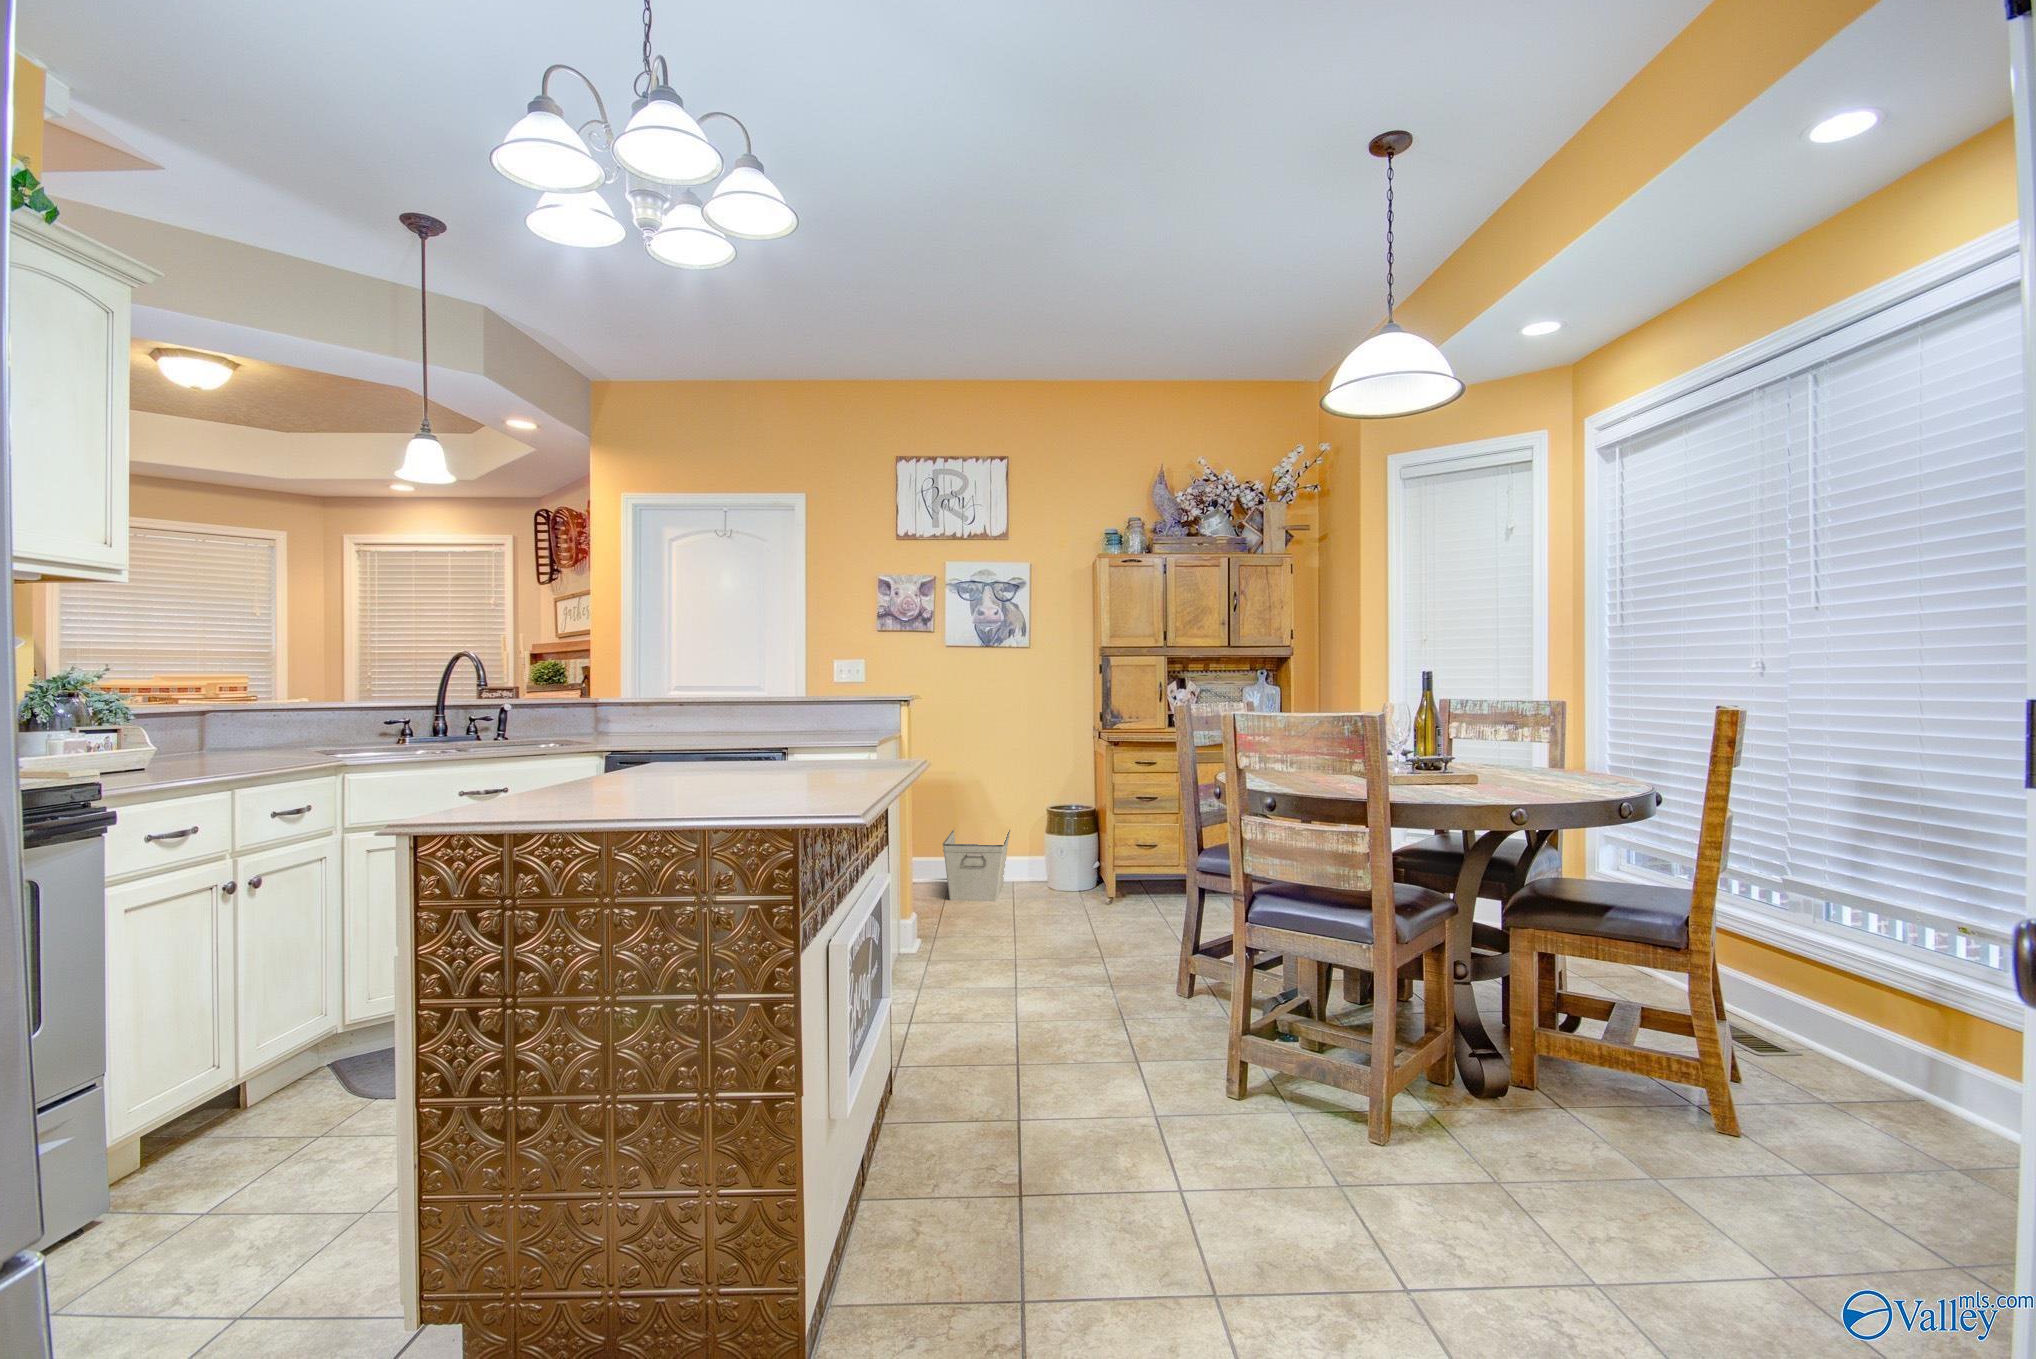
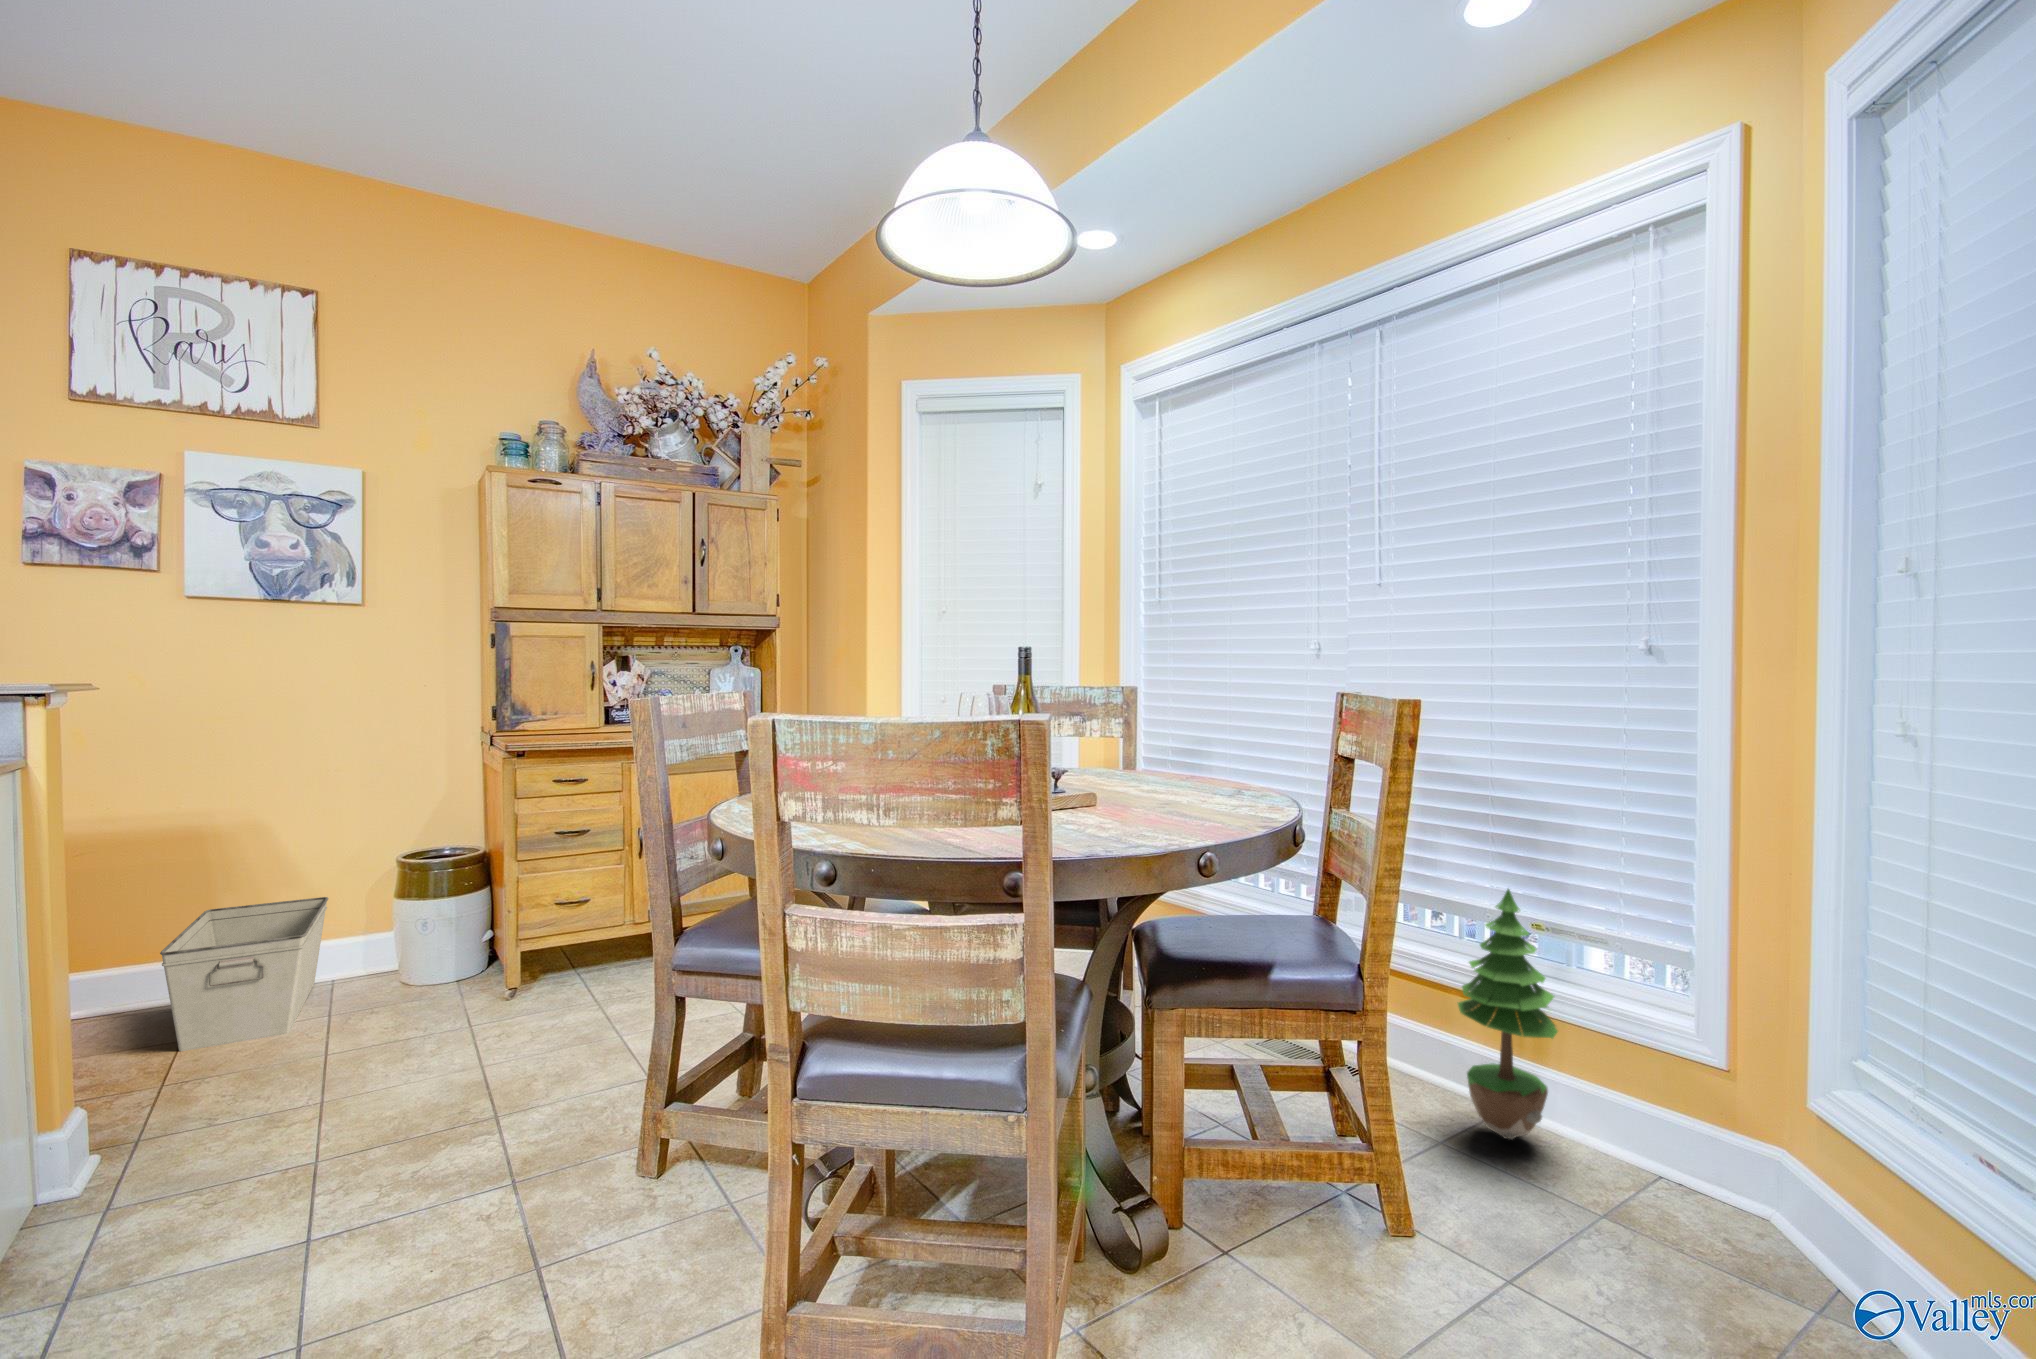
potted tree: none [1863,895,1980,1129] -> present [1458,889,1558,1139]

